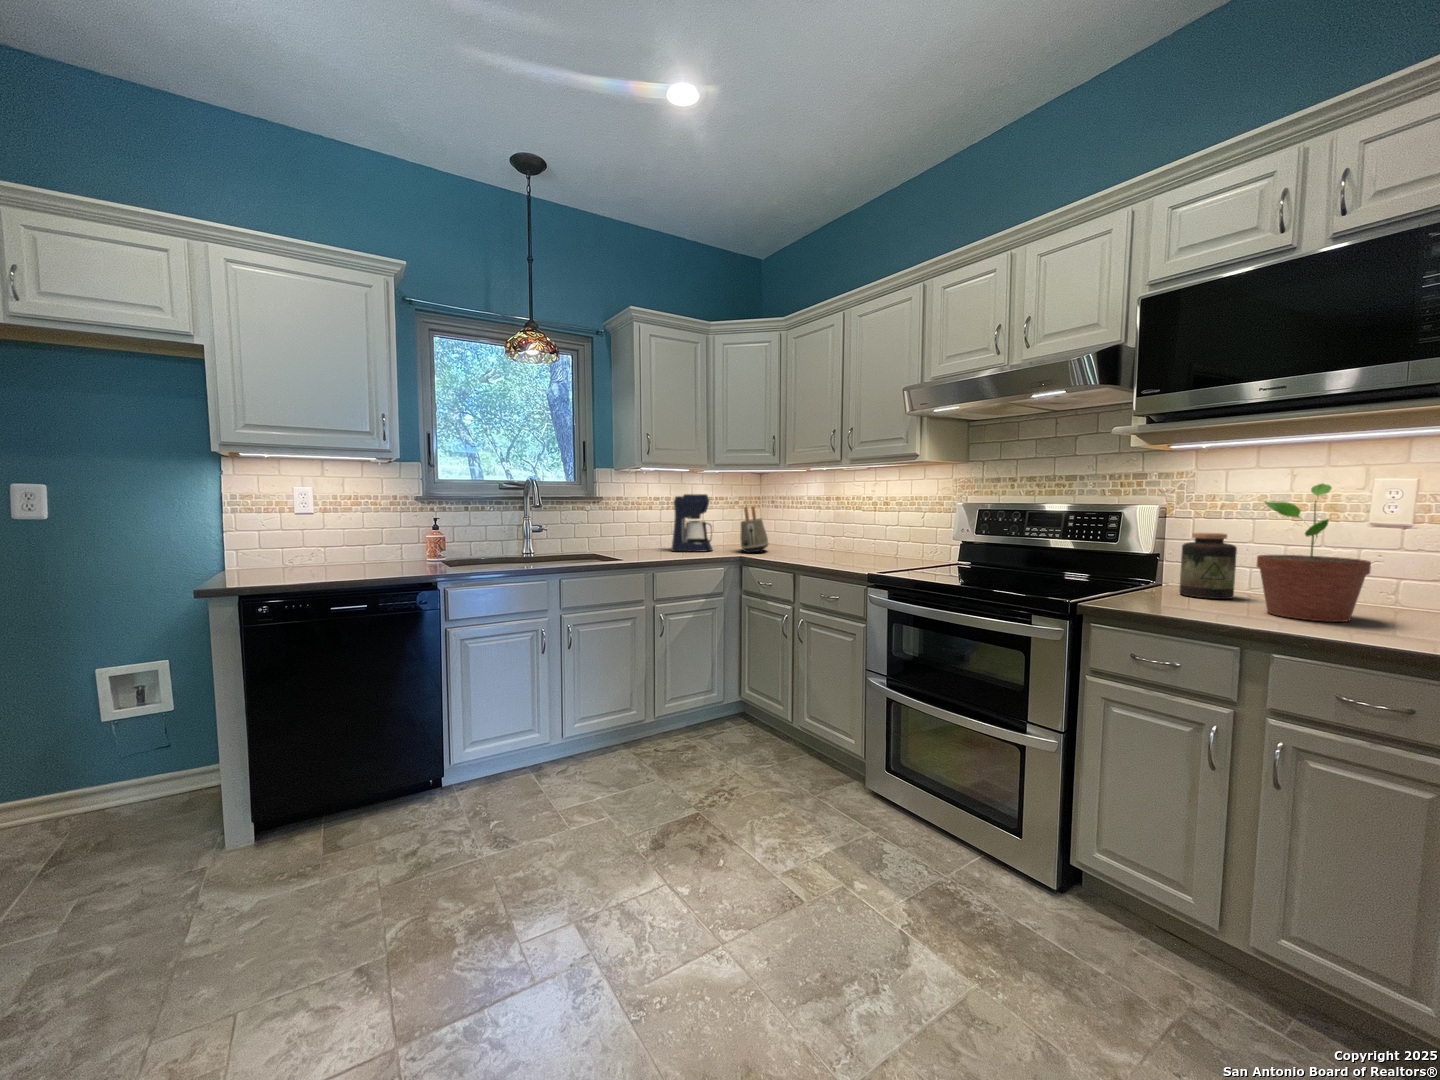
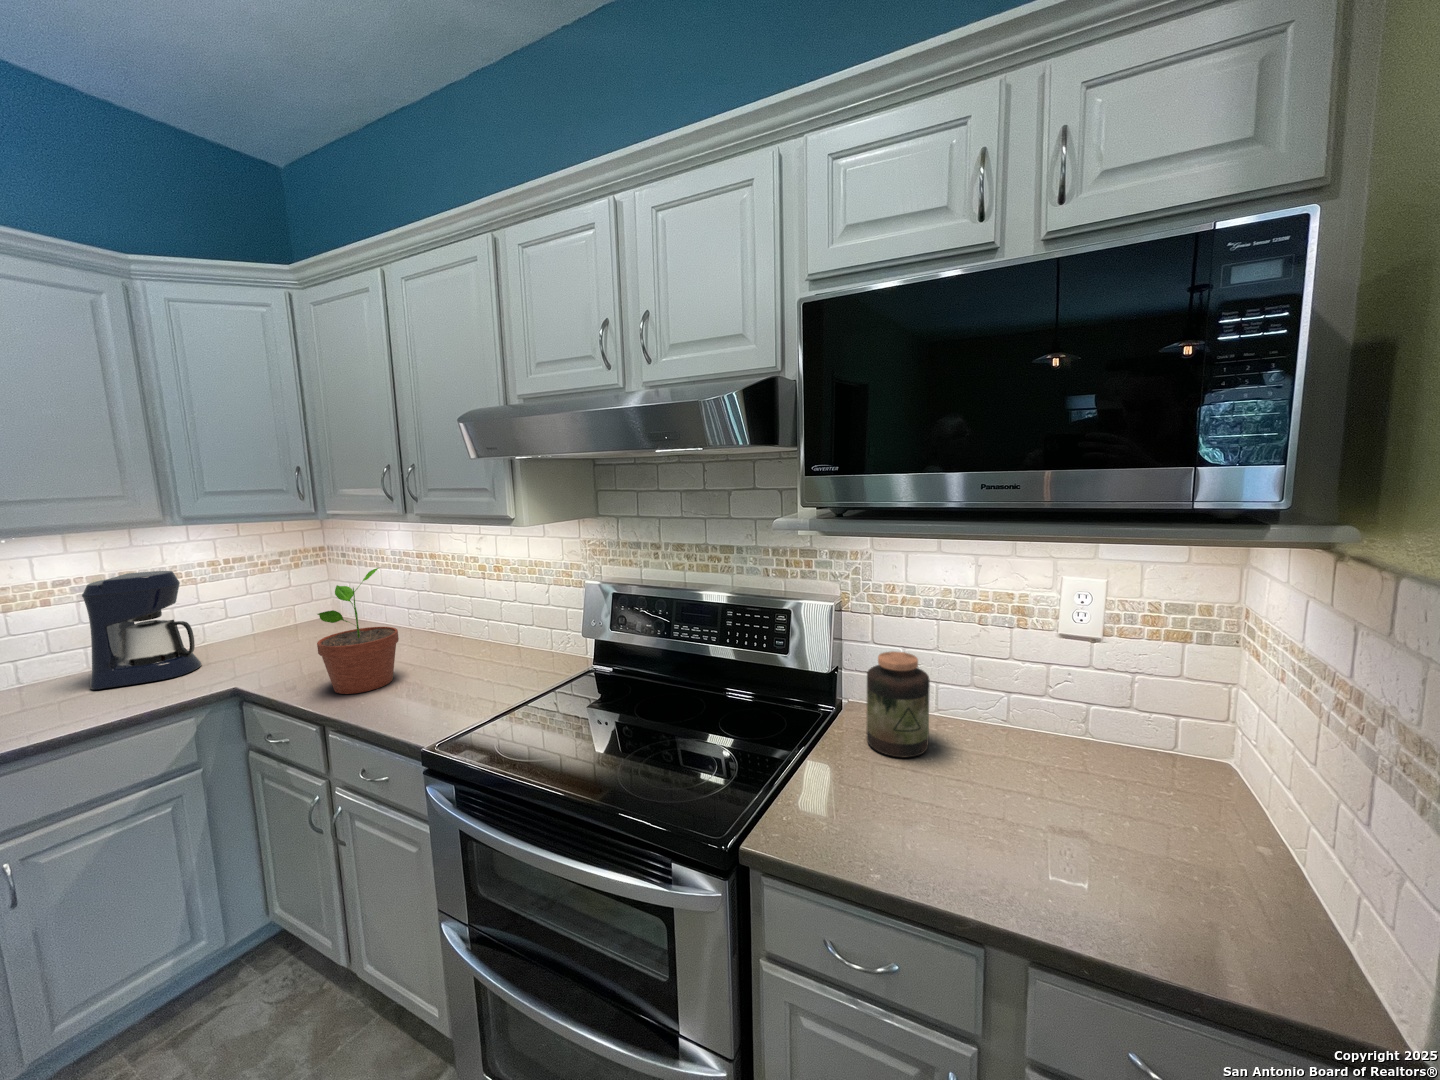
potted plant: present [1257,484,1371,622] -> present [317,568,399,694]
toaster: present [740,506,768,553] -> none [241,583,317,671]

